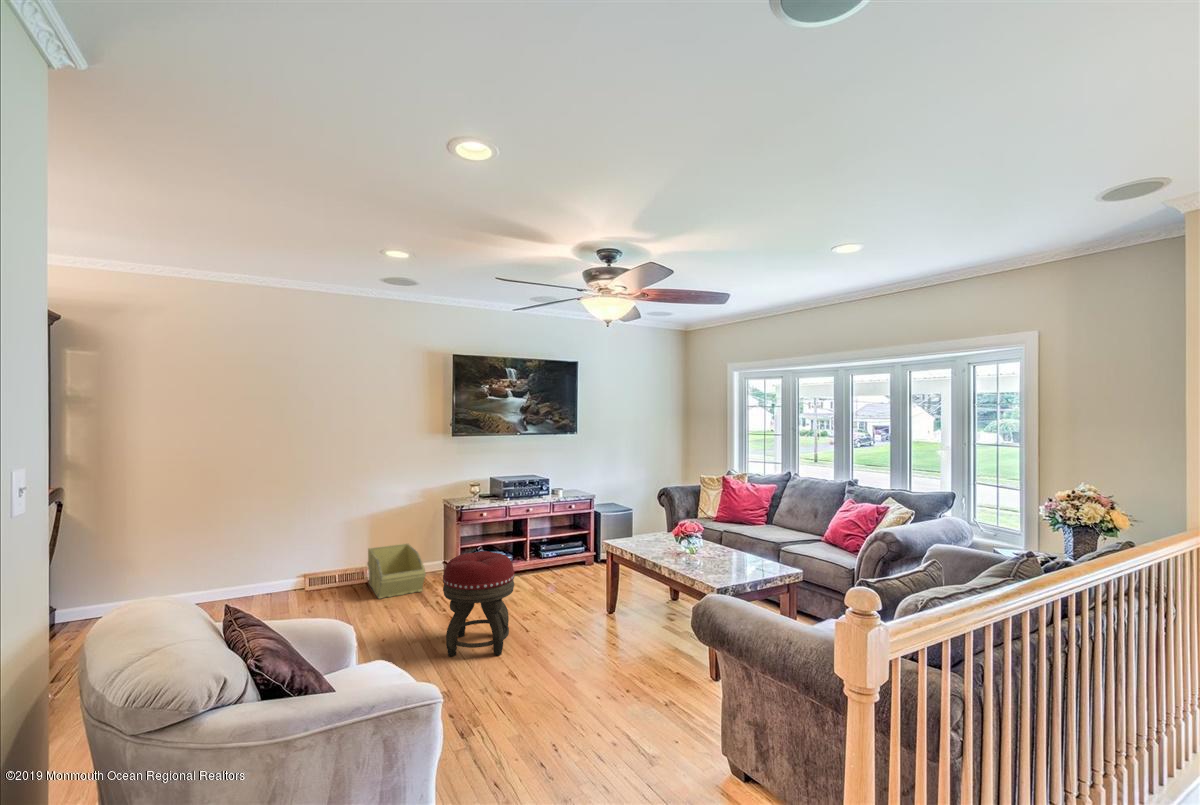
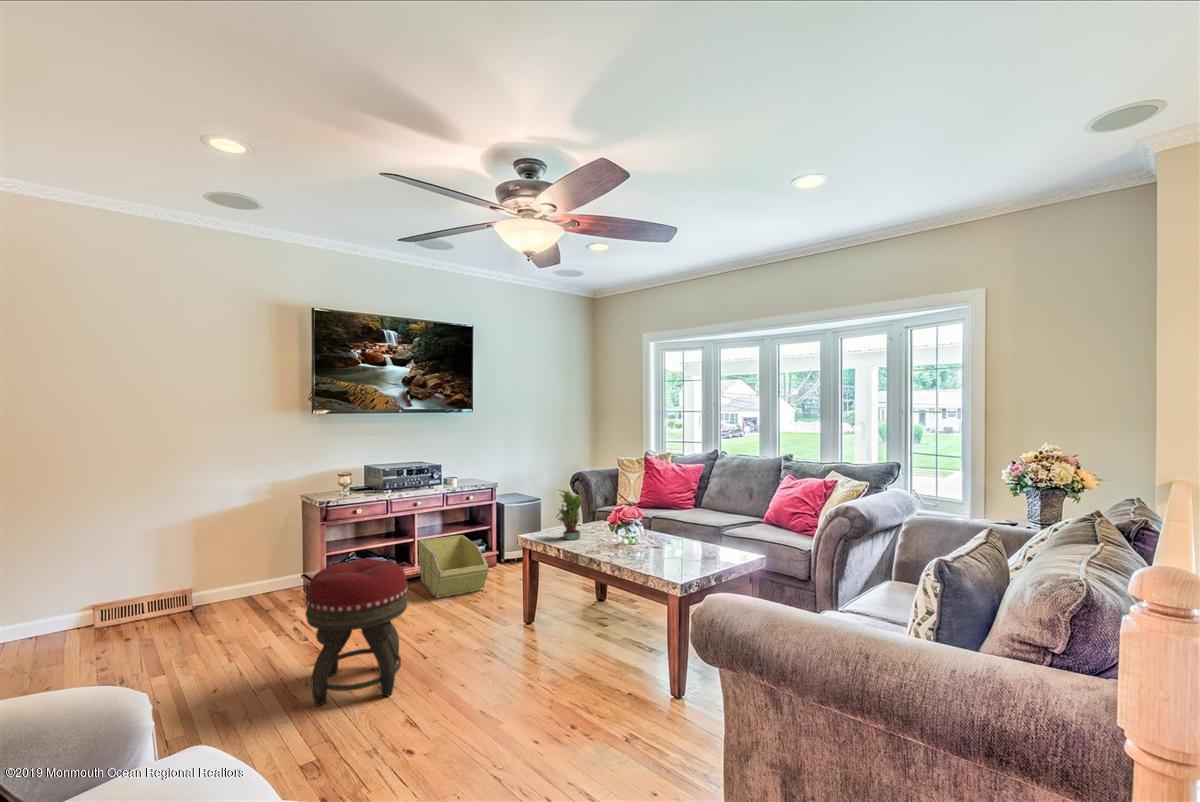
potted plant: none [633,505,655,547] -> present [556,490,583,540]
storage bin: present [367,544,426,599] -> present [418,535,489,598]

